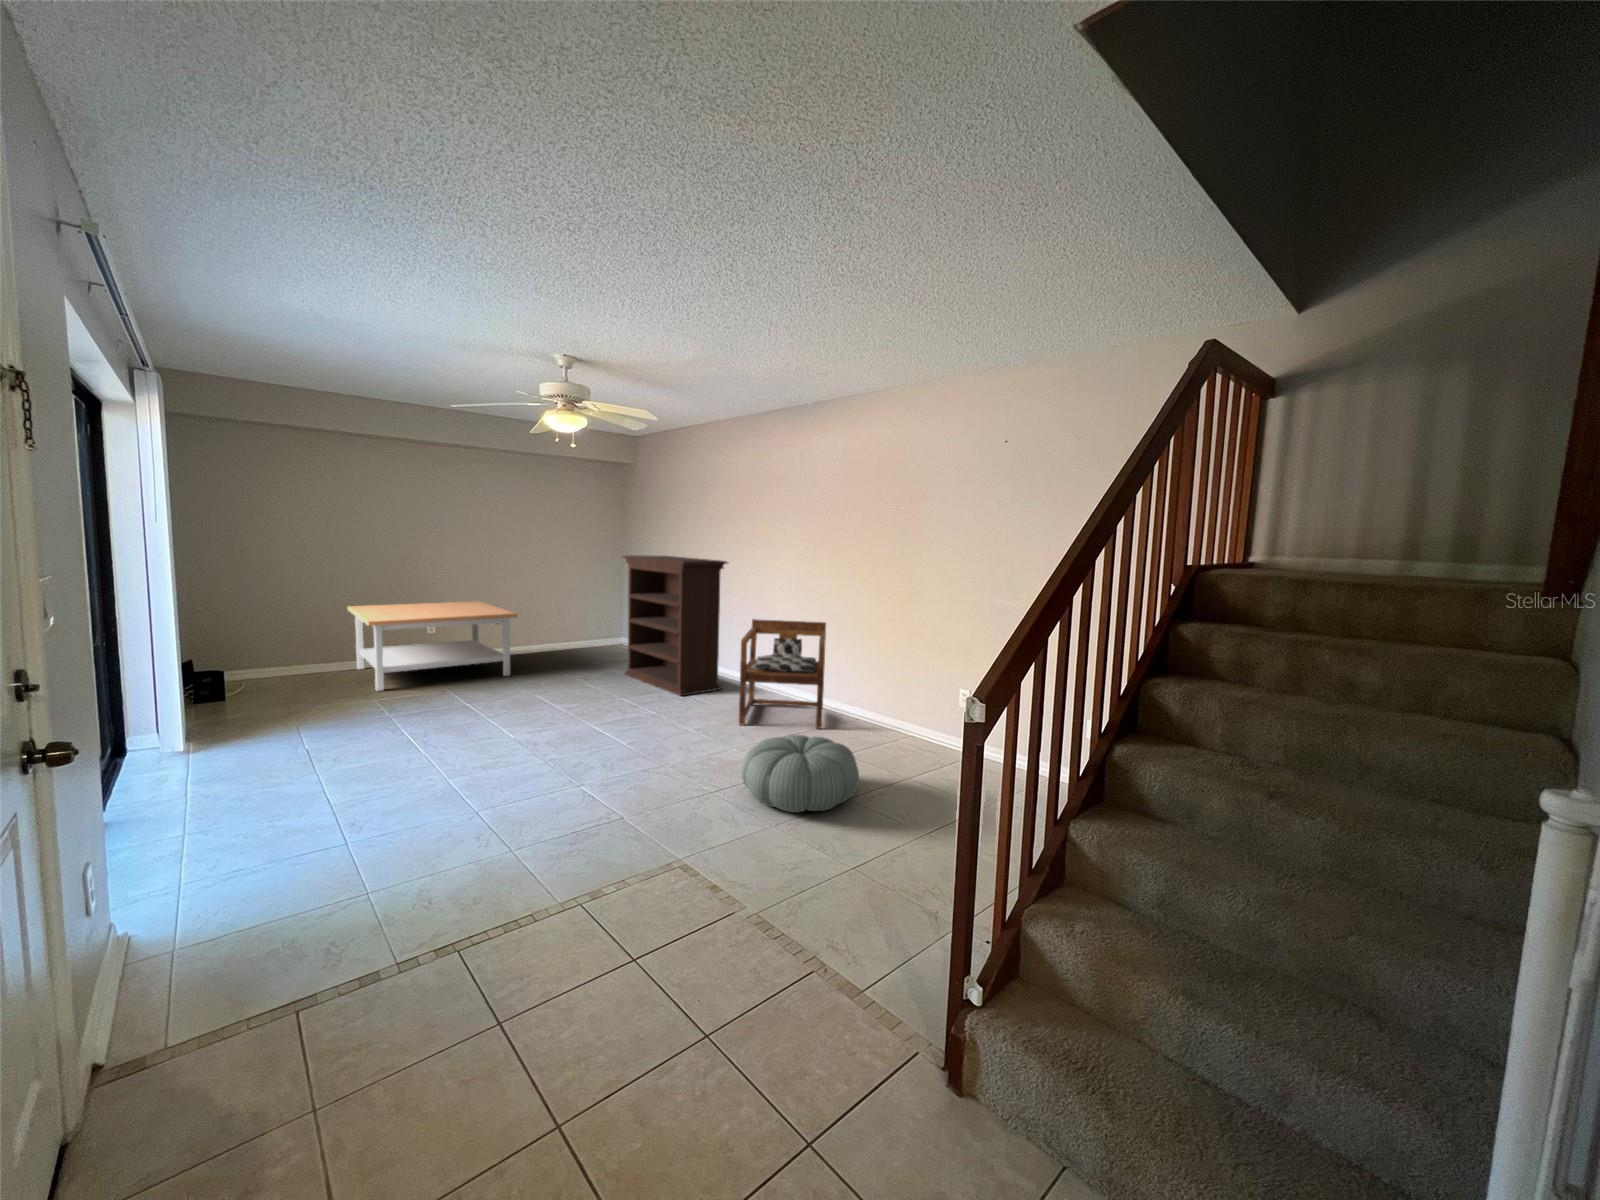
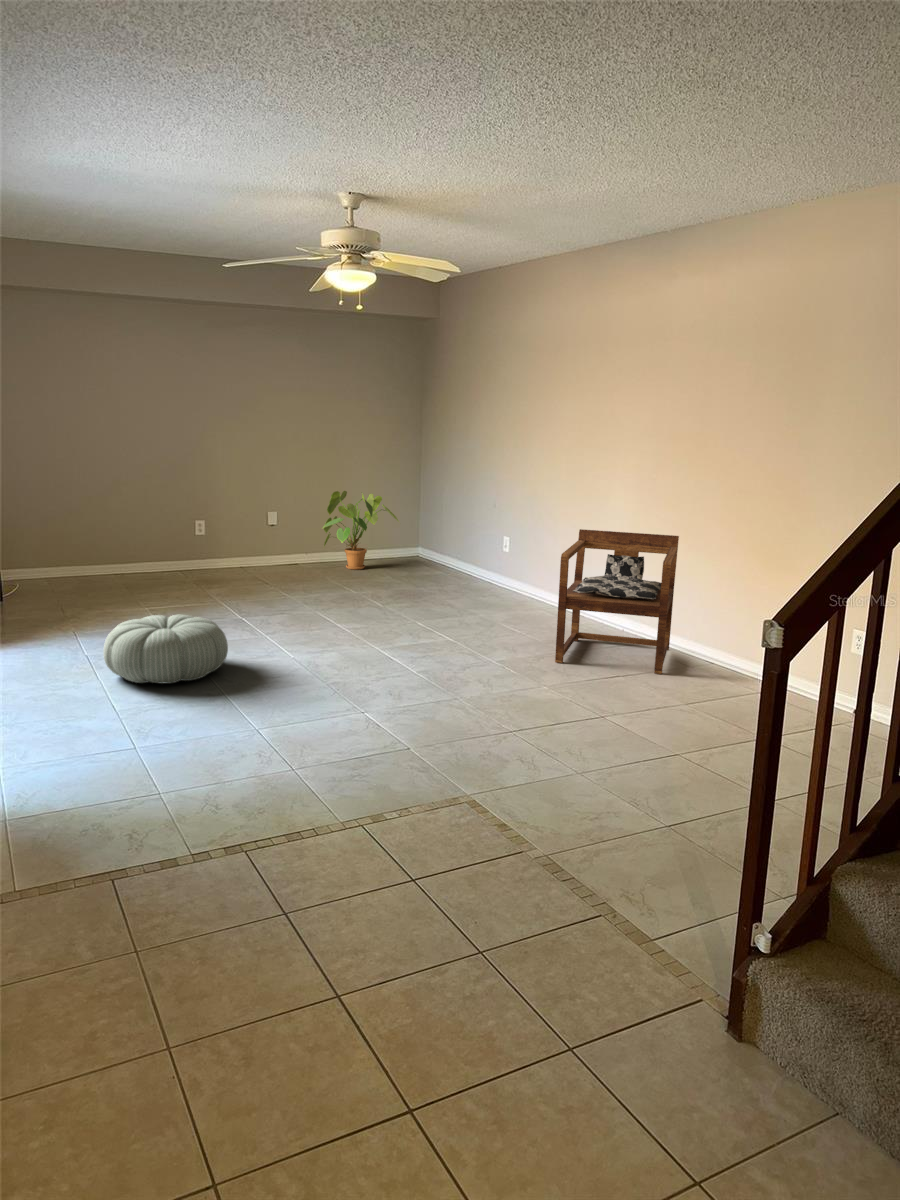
bookshelf: present [623,555,727,696] -> none [419,444,553,624]
house plant: none [540,593,607,656] -> present [323,491,399,570]
coffee table: present [348,601,517,691] -> none [113,499,295,600]
pouf: present [742,735,859,812] -> present [103,615,228,684]

